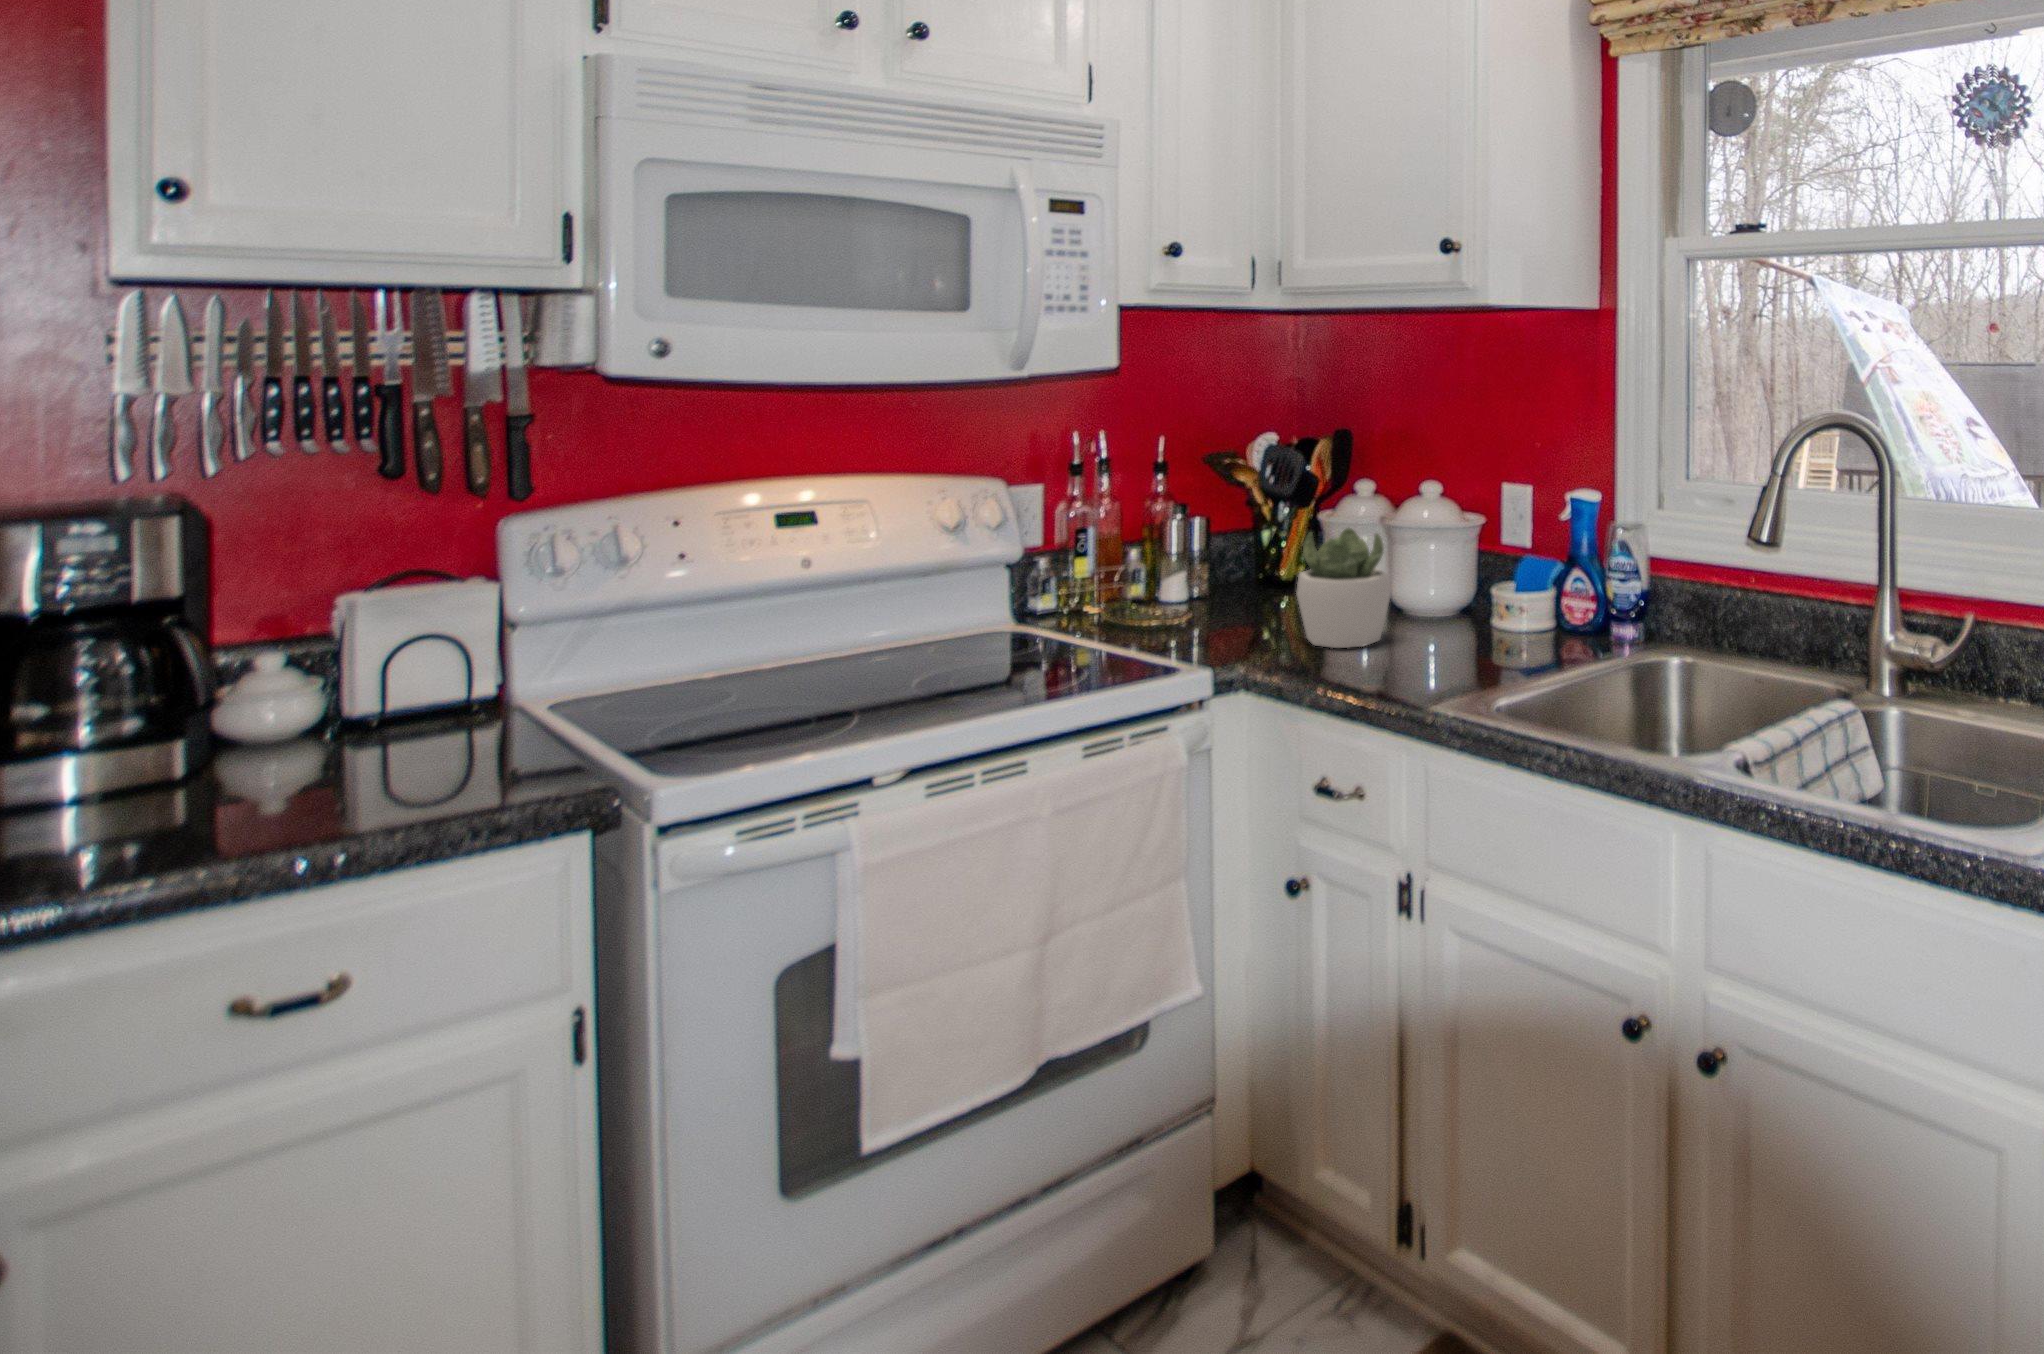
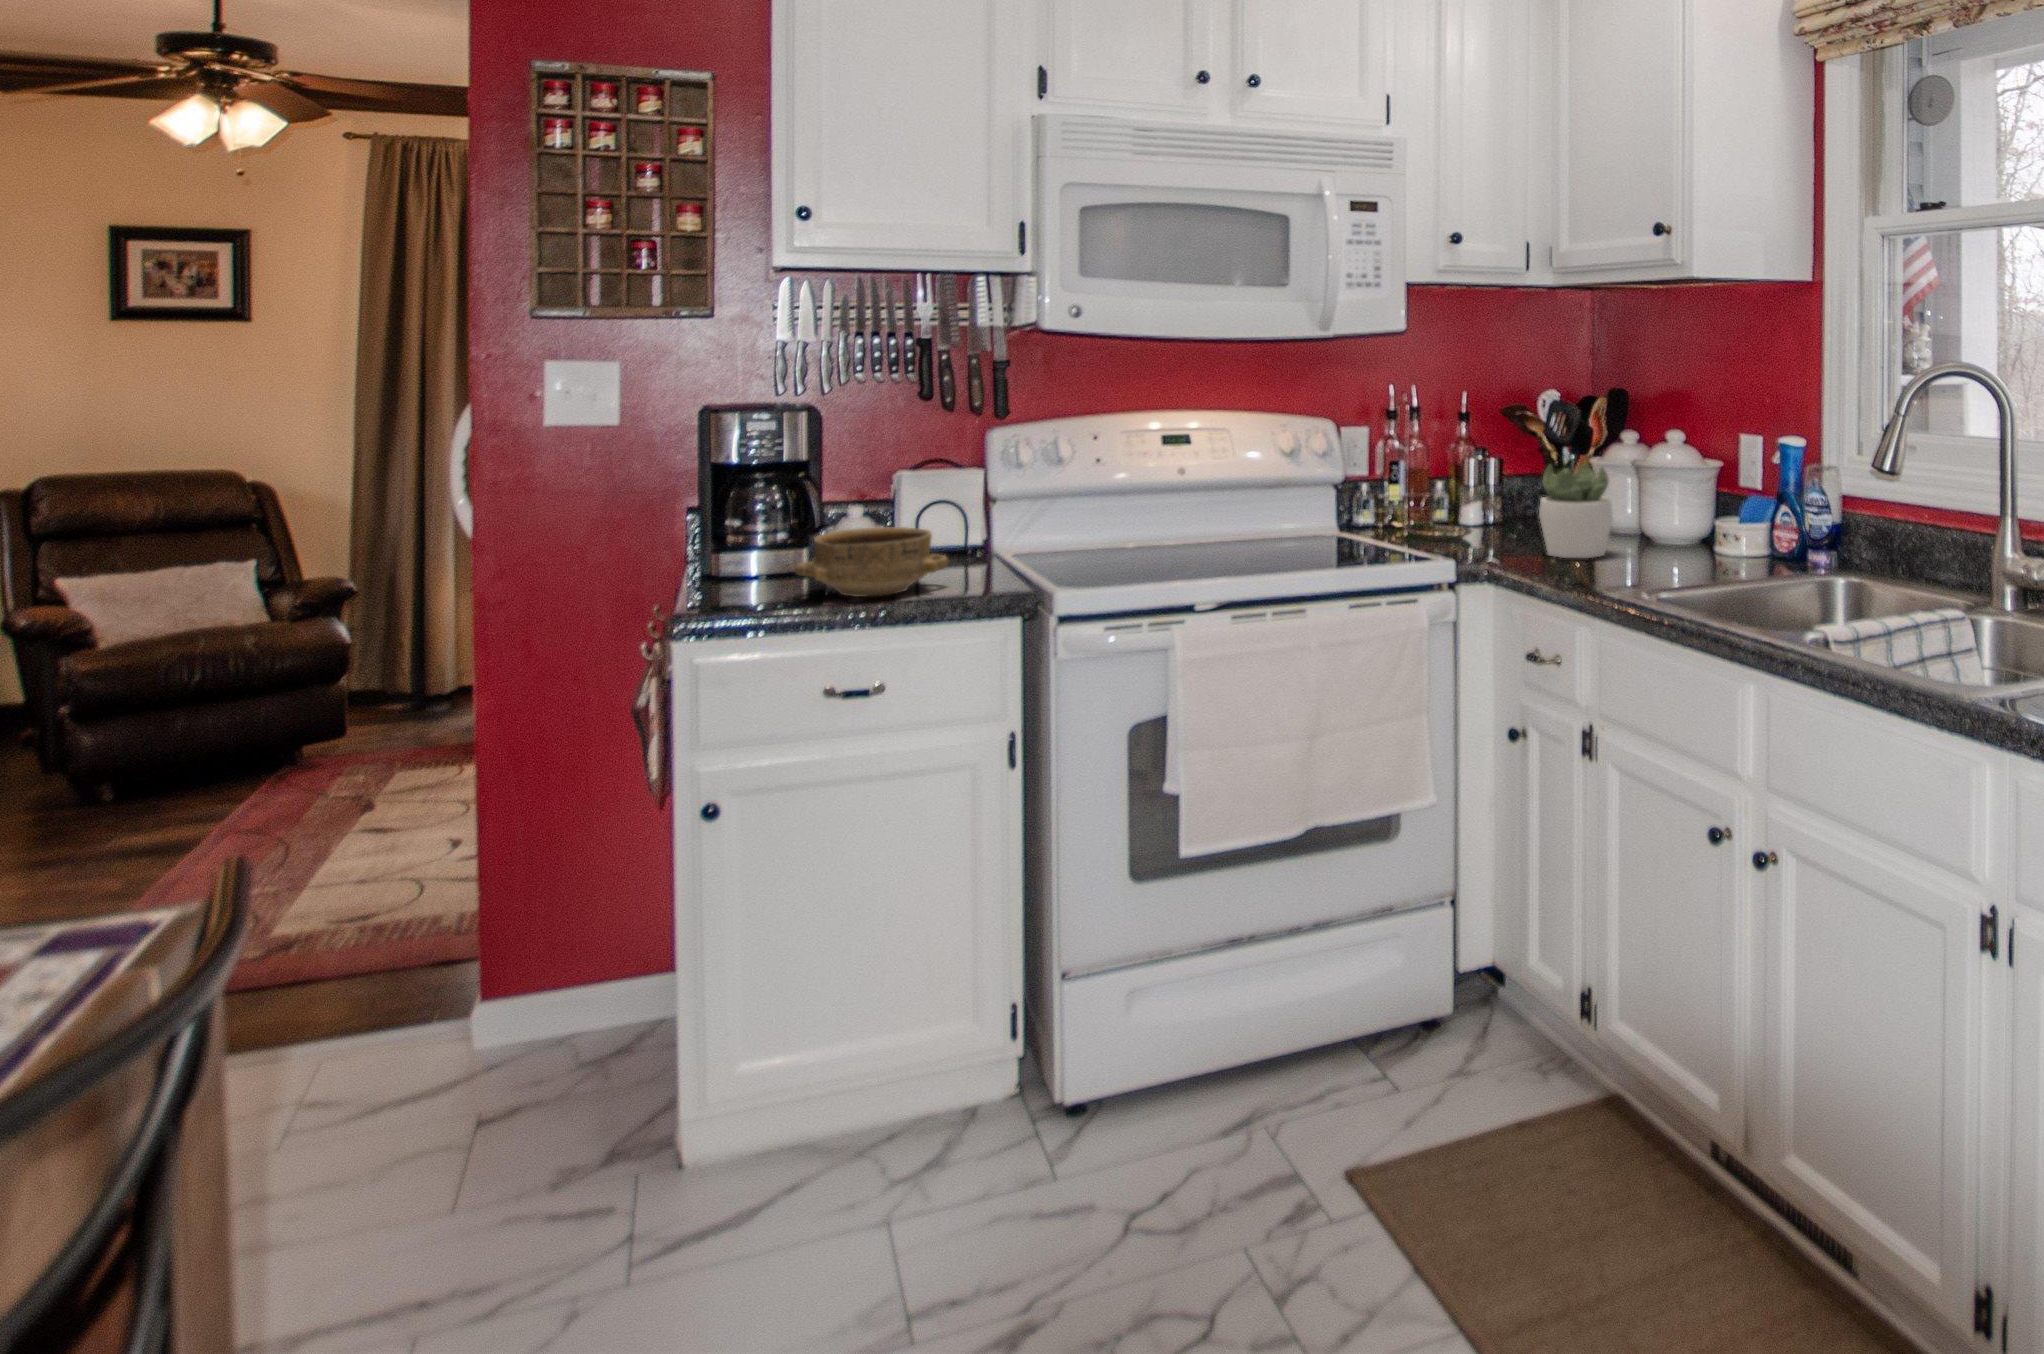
ceramic bowl: none [156,692,453,823] -> present [795,527,949,597]

